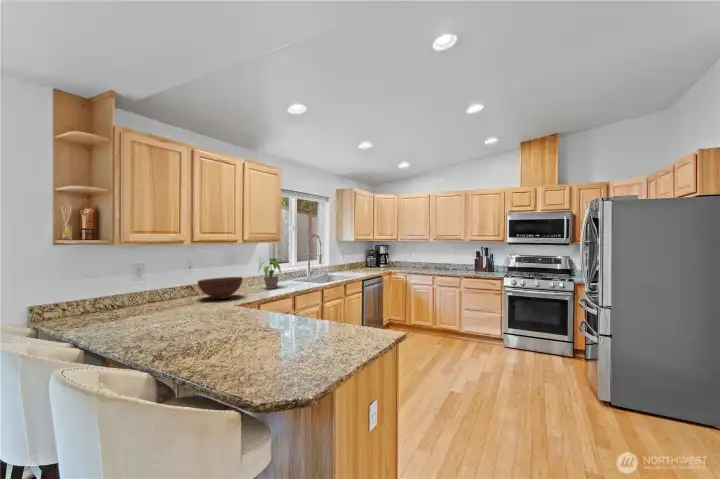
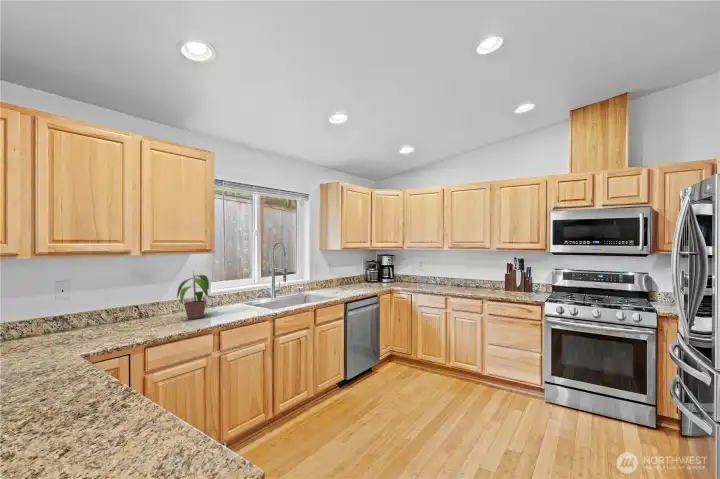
fruit bowl: present [198,277,243,299] -> none [48,304,128,340]

